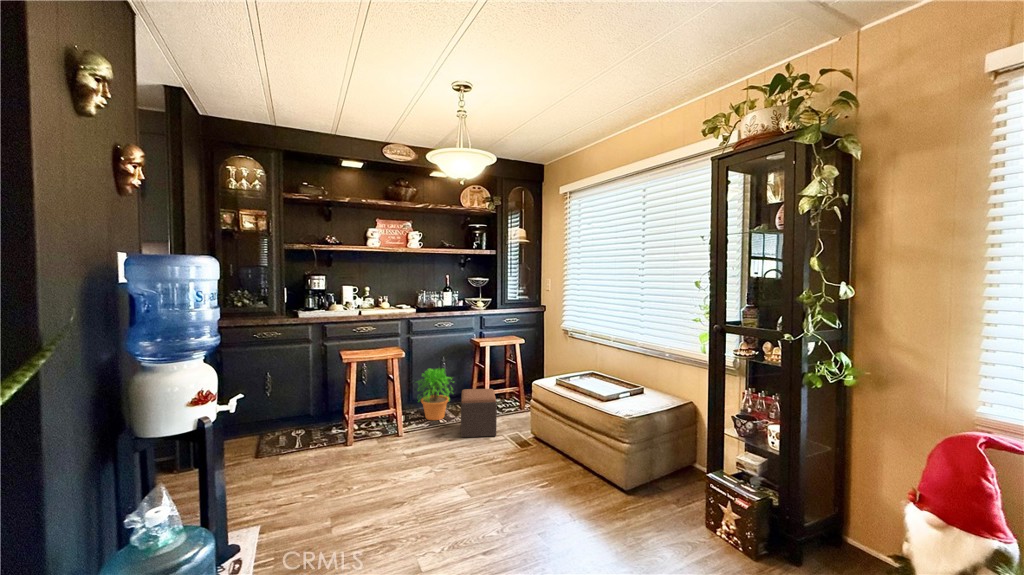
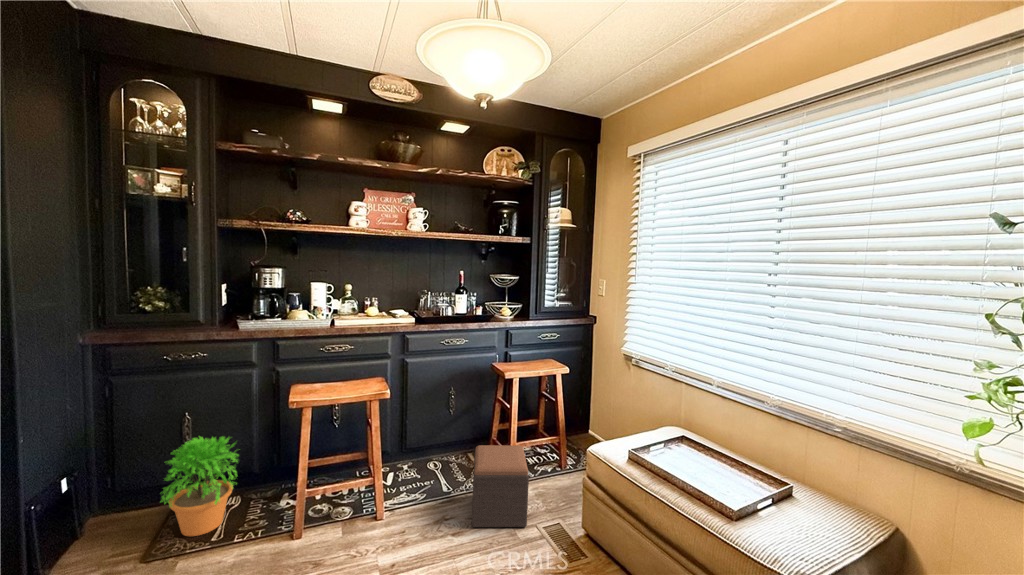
potted plant: present [418,368,451,420] -> present [161,436,238,536]

